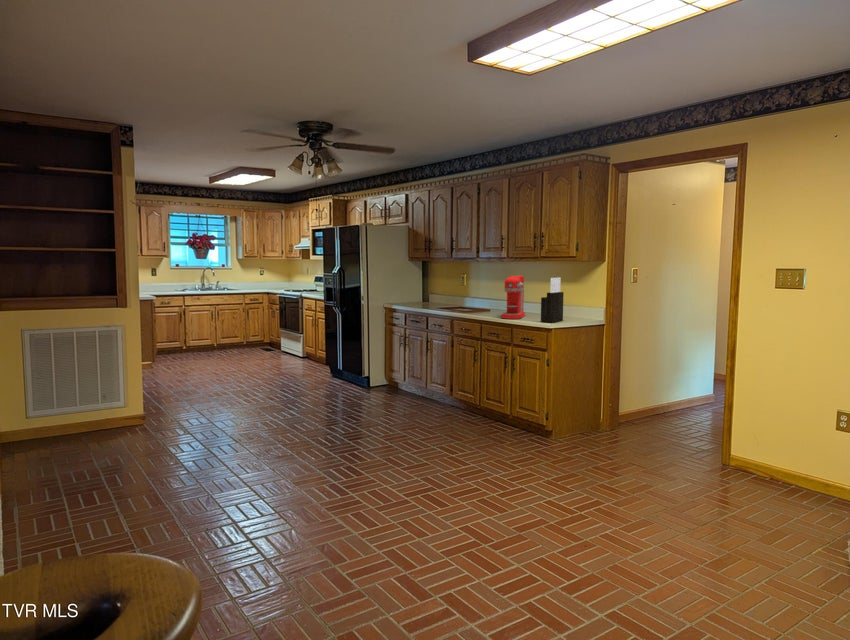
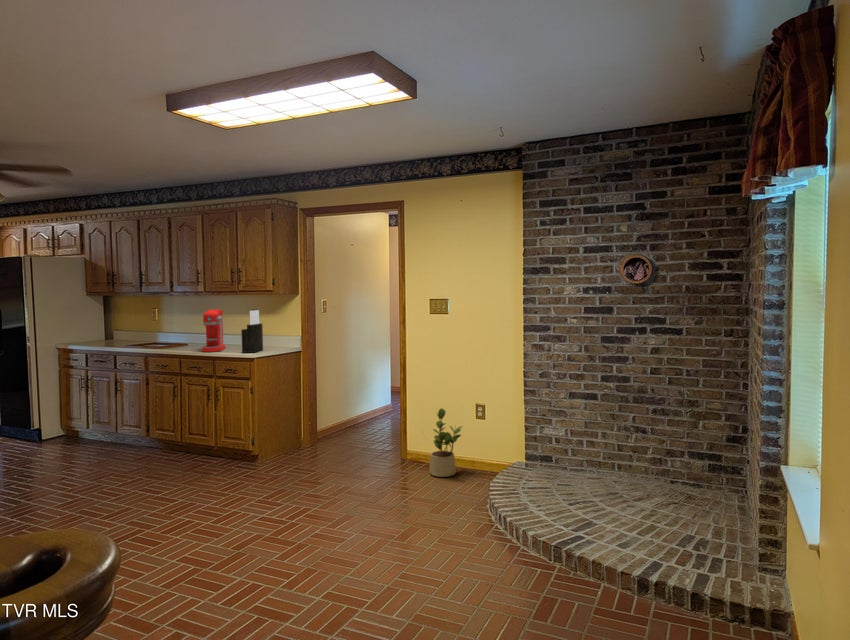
potted plant: none [761,411,817,500] -> present [429,408,462,477]

